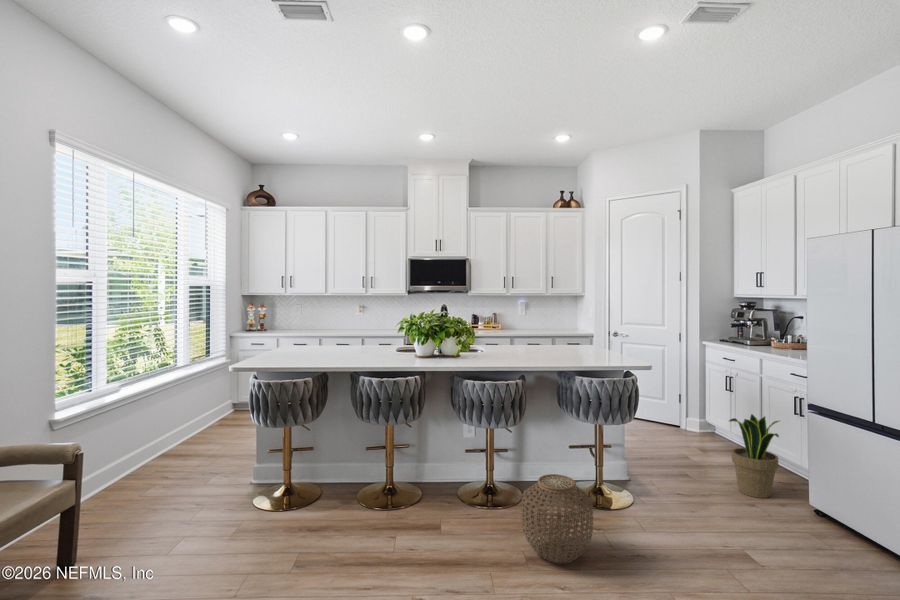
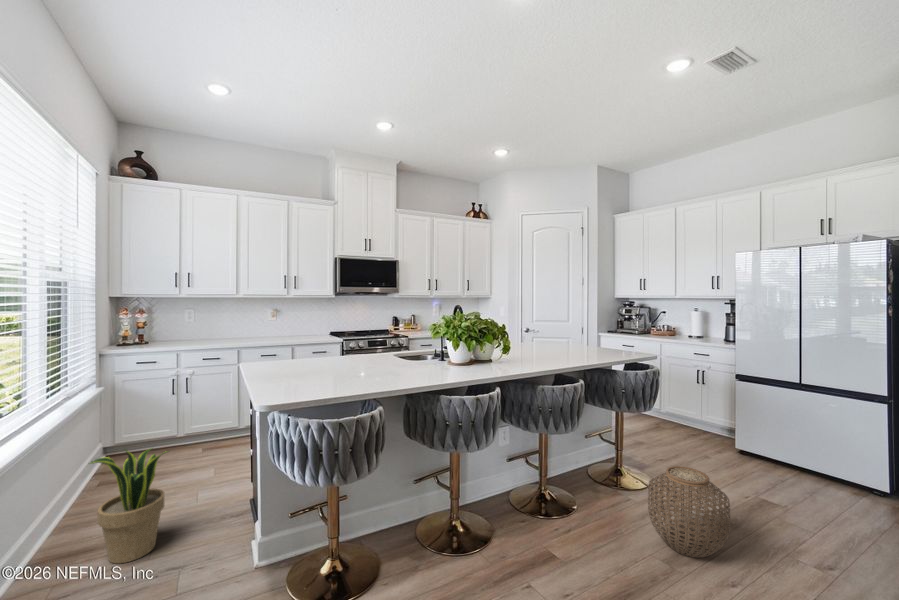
potted plant: present [729,414,779,498] -> present [90,449,167,563]

